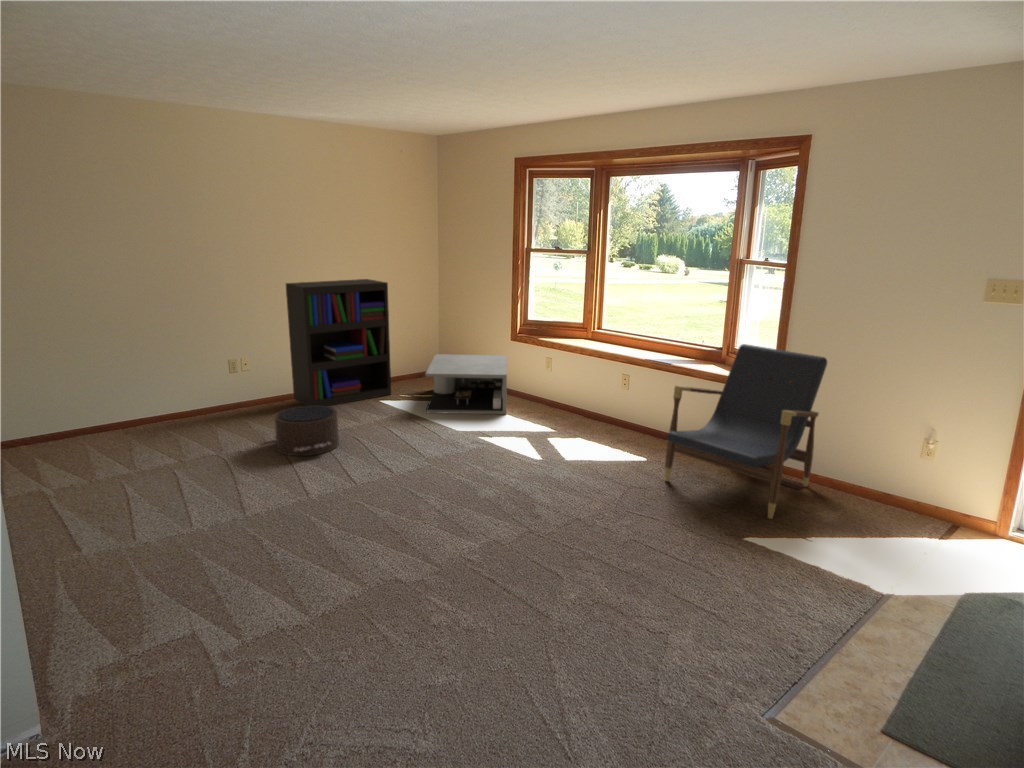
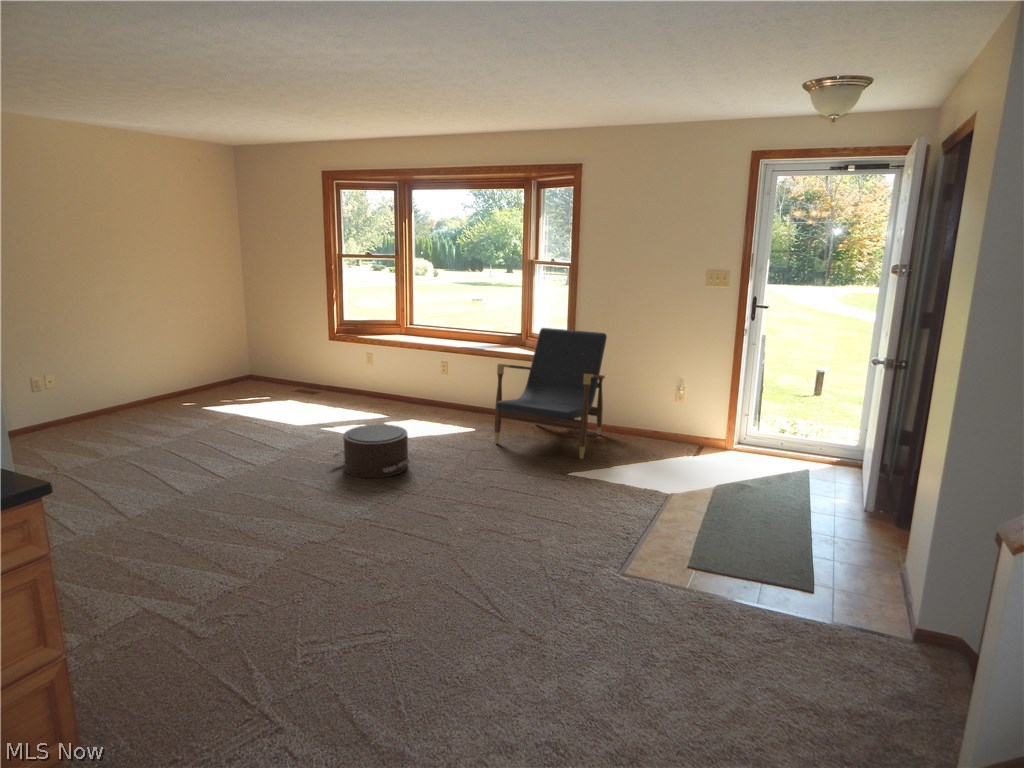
bookshelf: present [286,279,391,406] -> none [81,288,209,424]
coffee table: present [425,354,507,414] -> none [252,356,336,416]
pouf: present [274,405,339,456] -> present [333,424,410,478]

